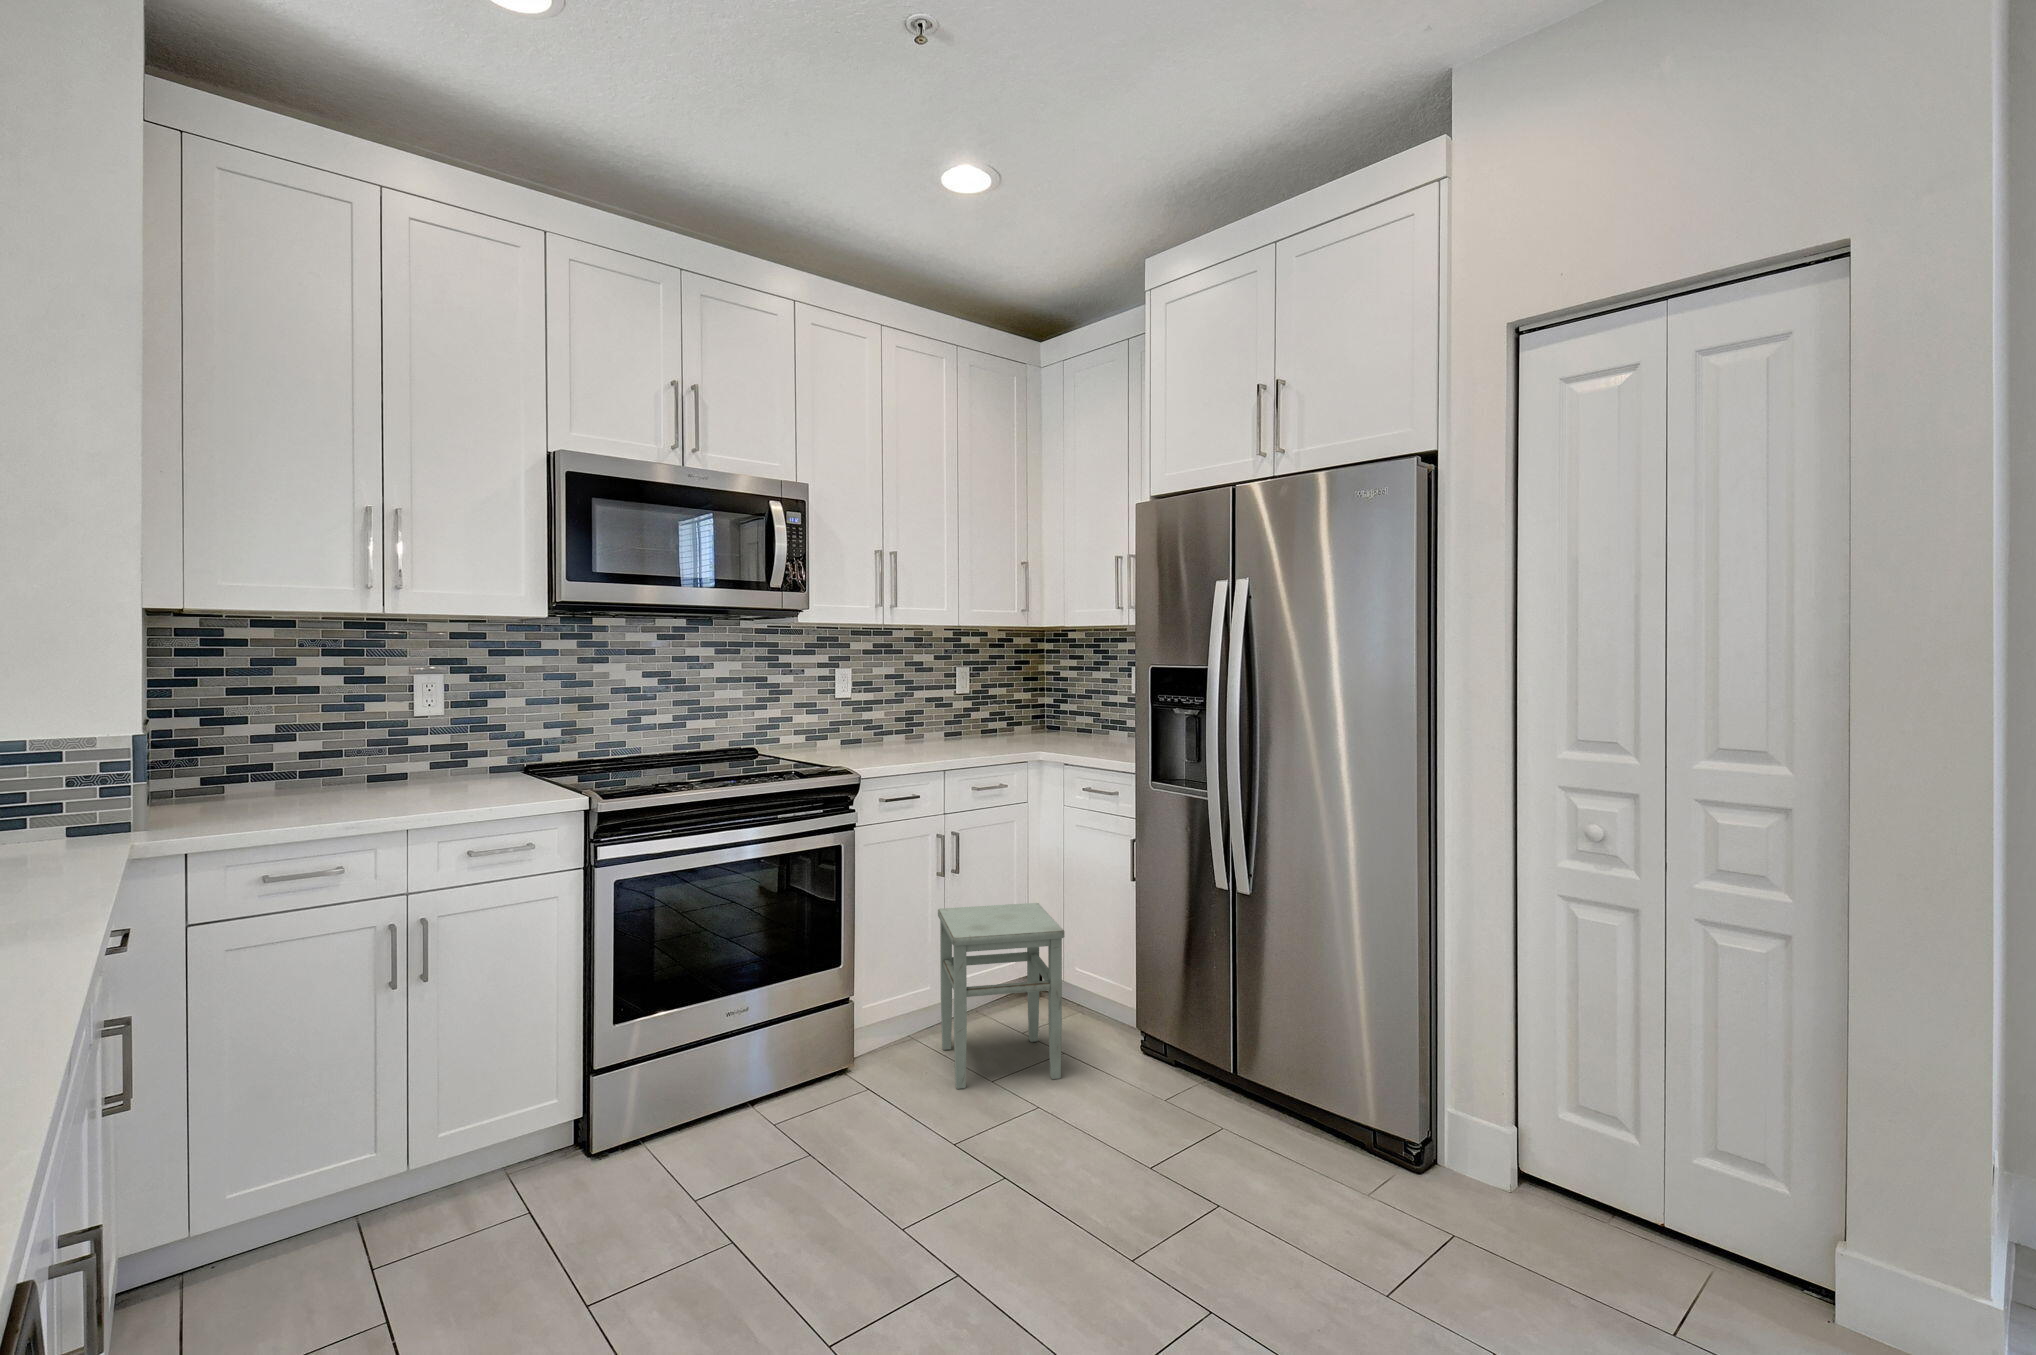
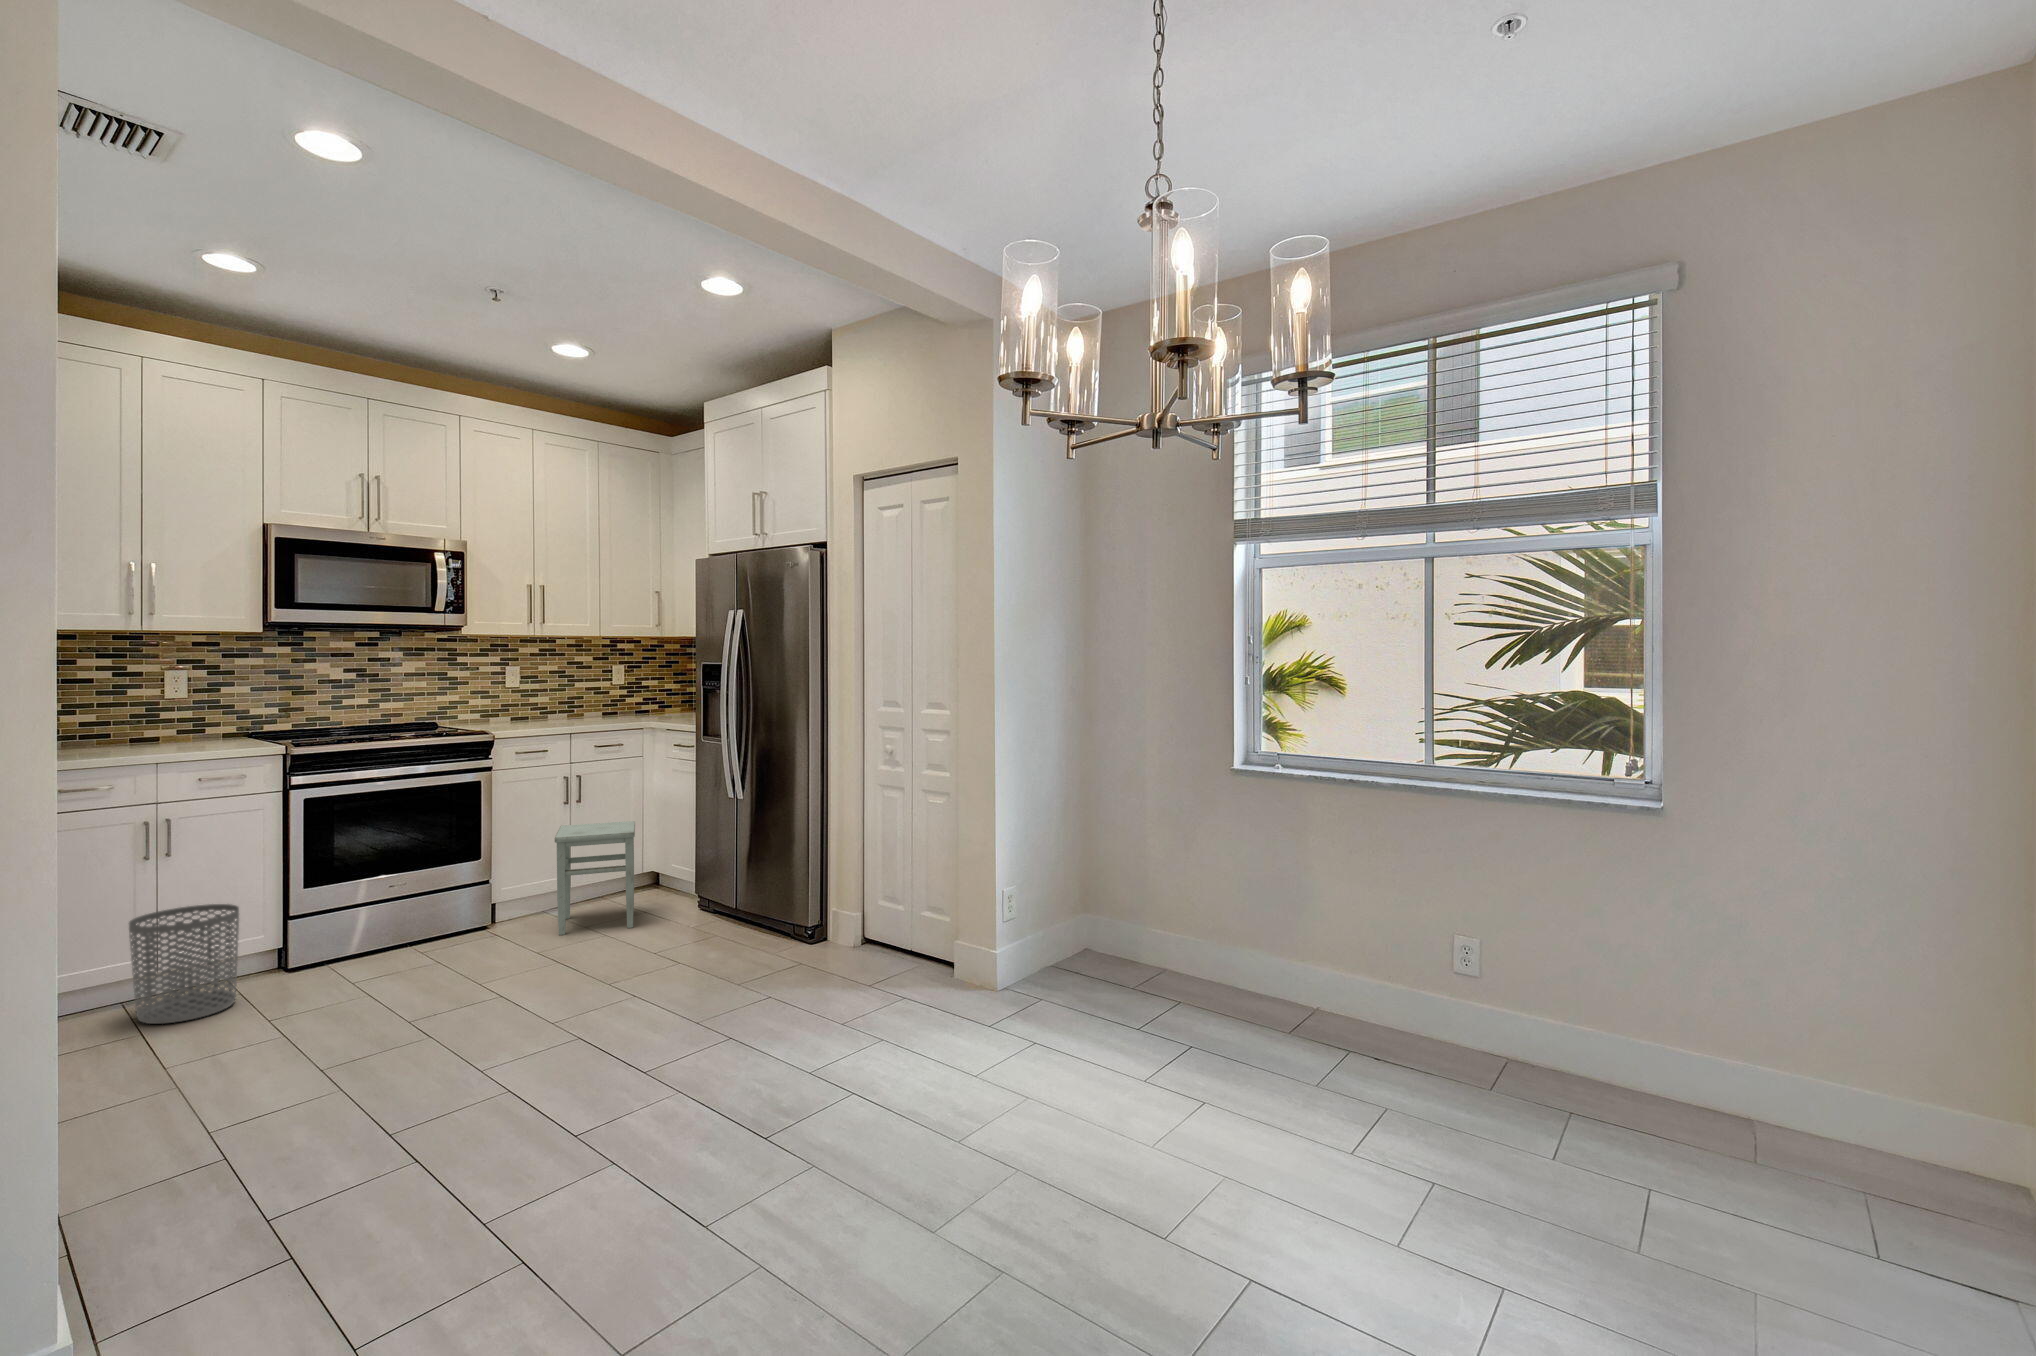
waste bin: none [369,1061,531,1288] -> present [129,904,239,1024]

